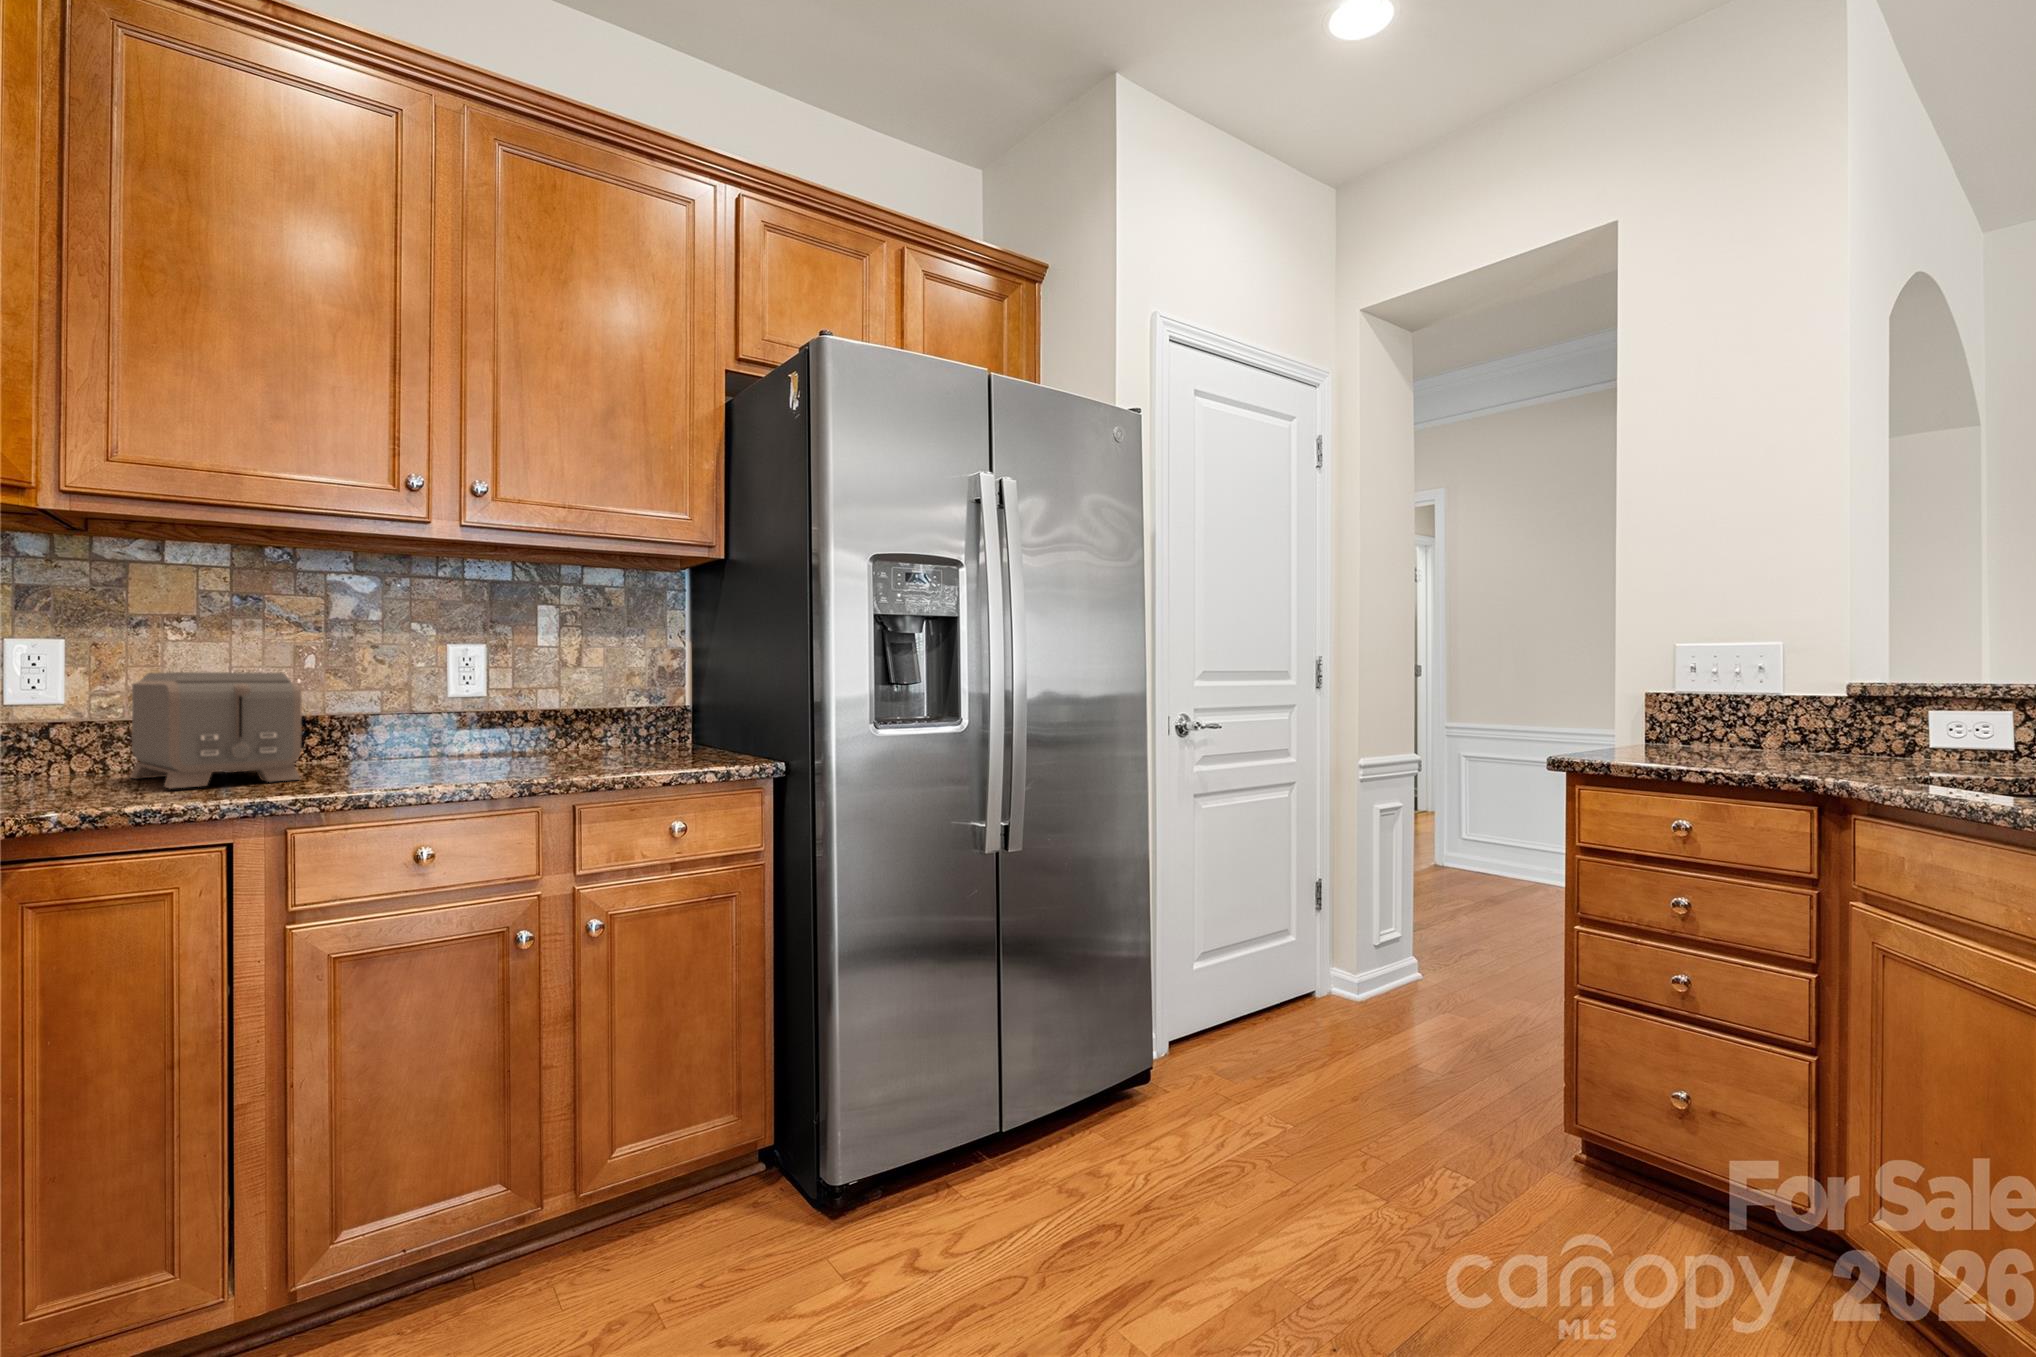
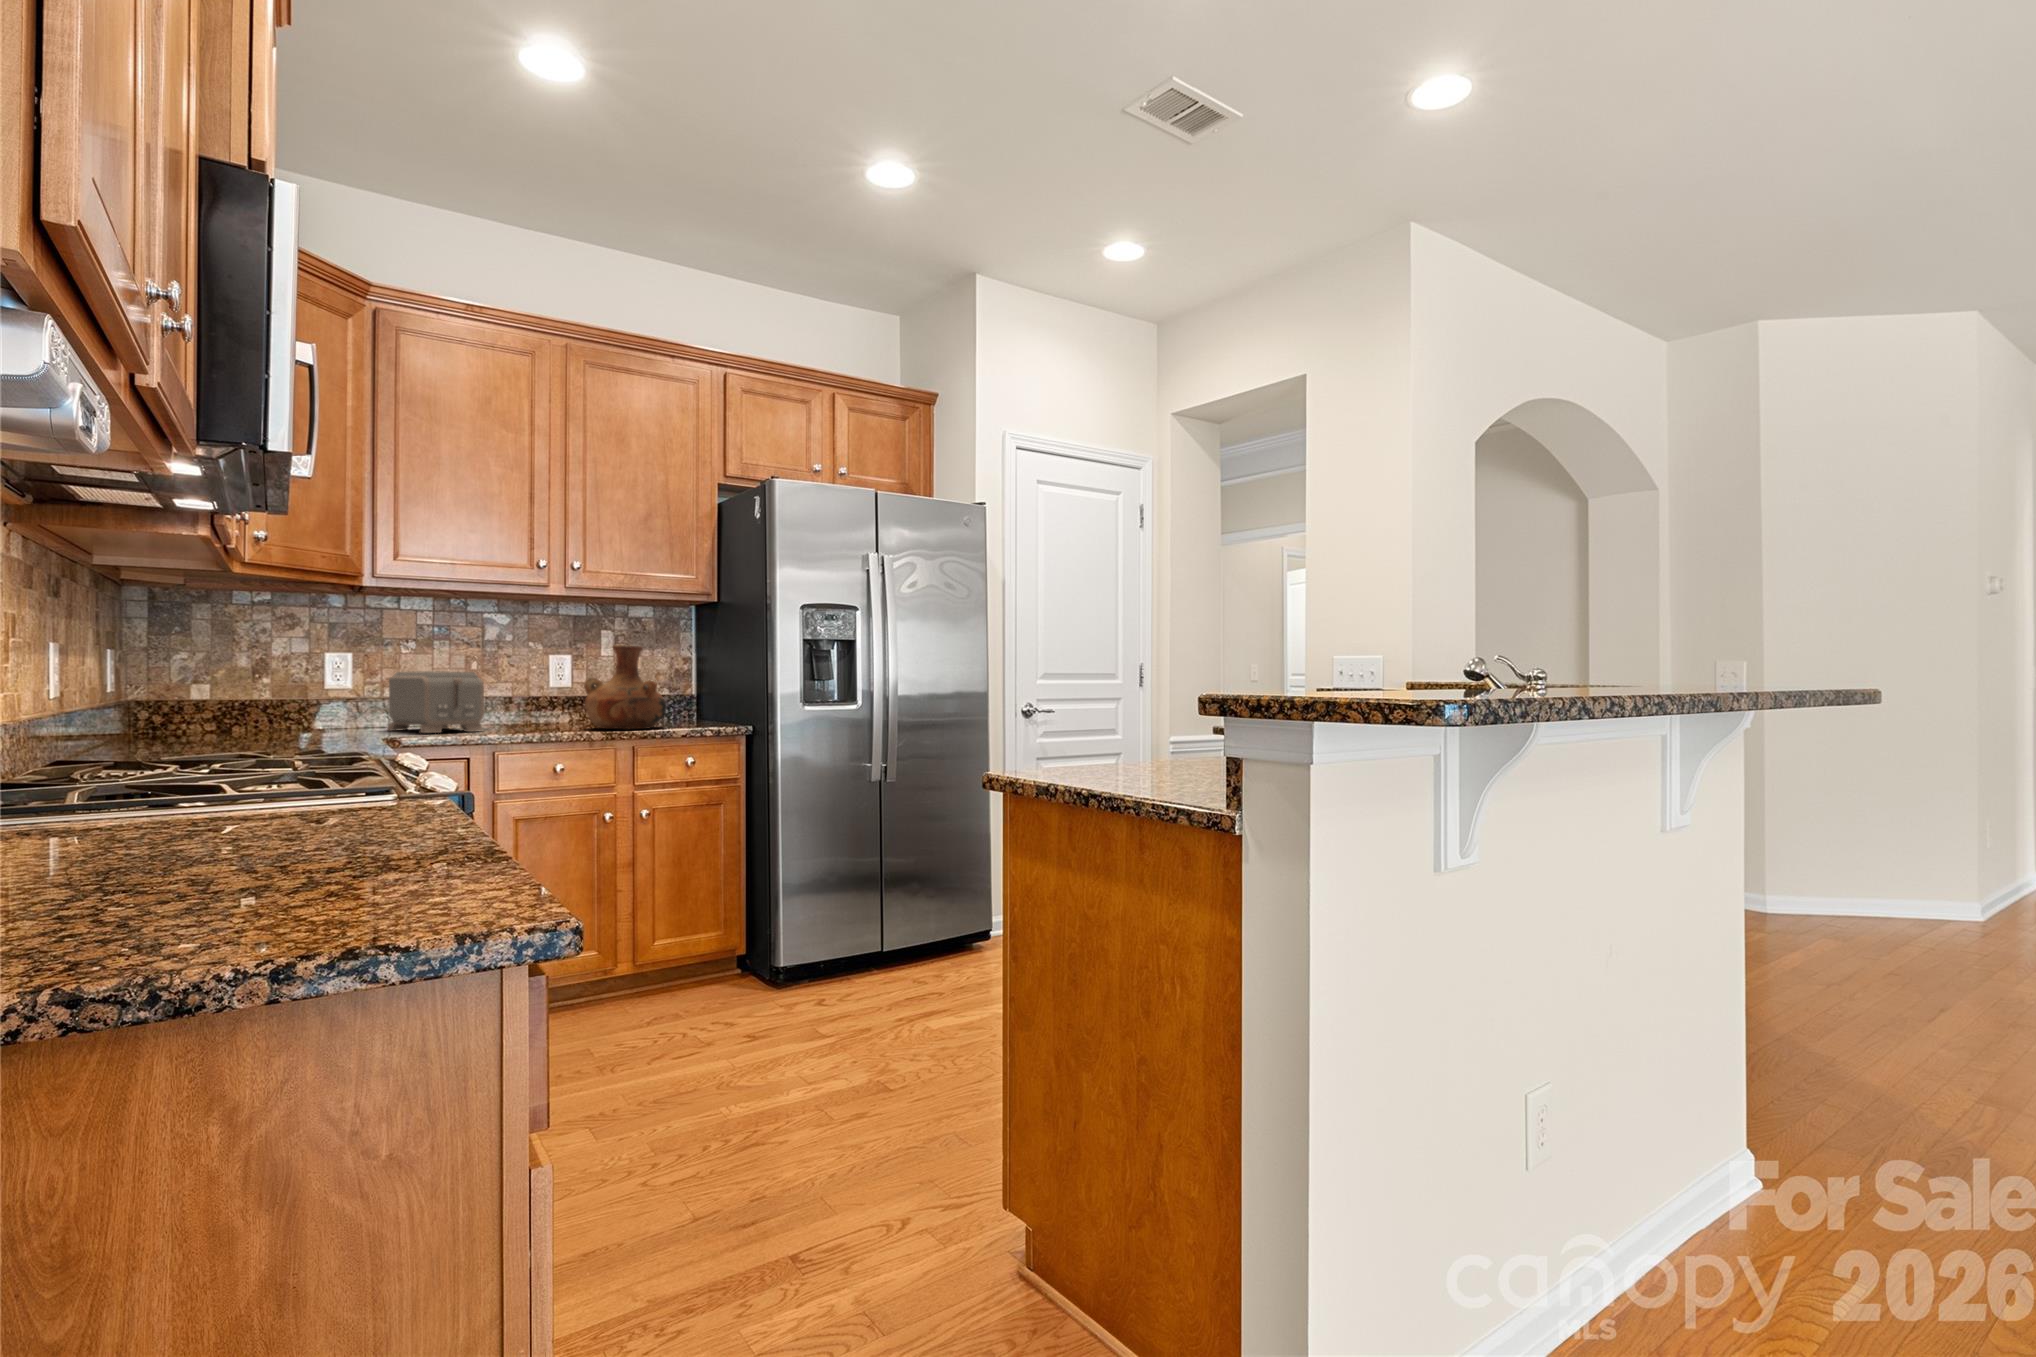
vase: none [490,625,638,773] -> present [584,645,667,729]

